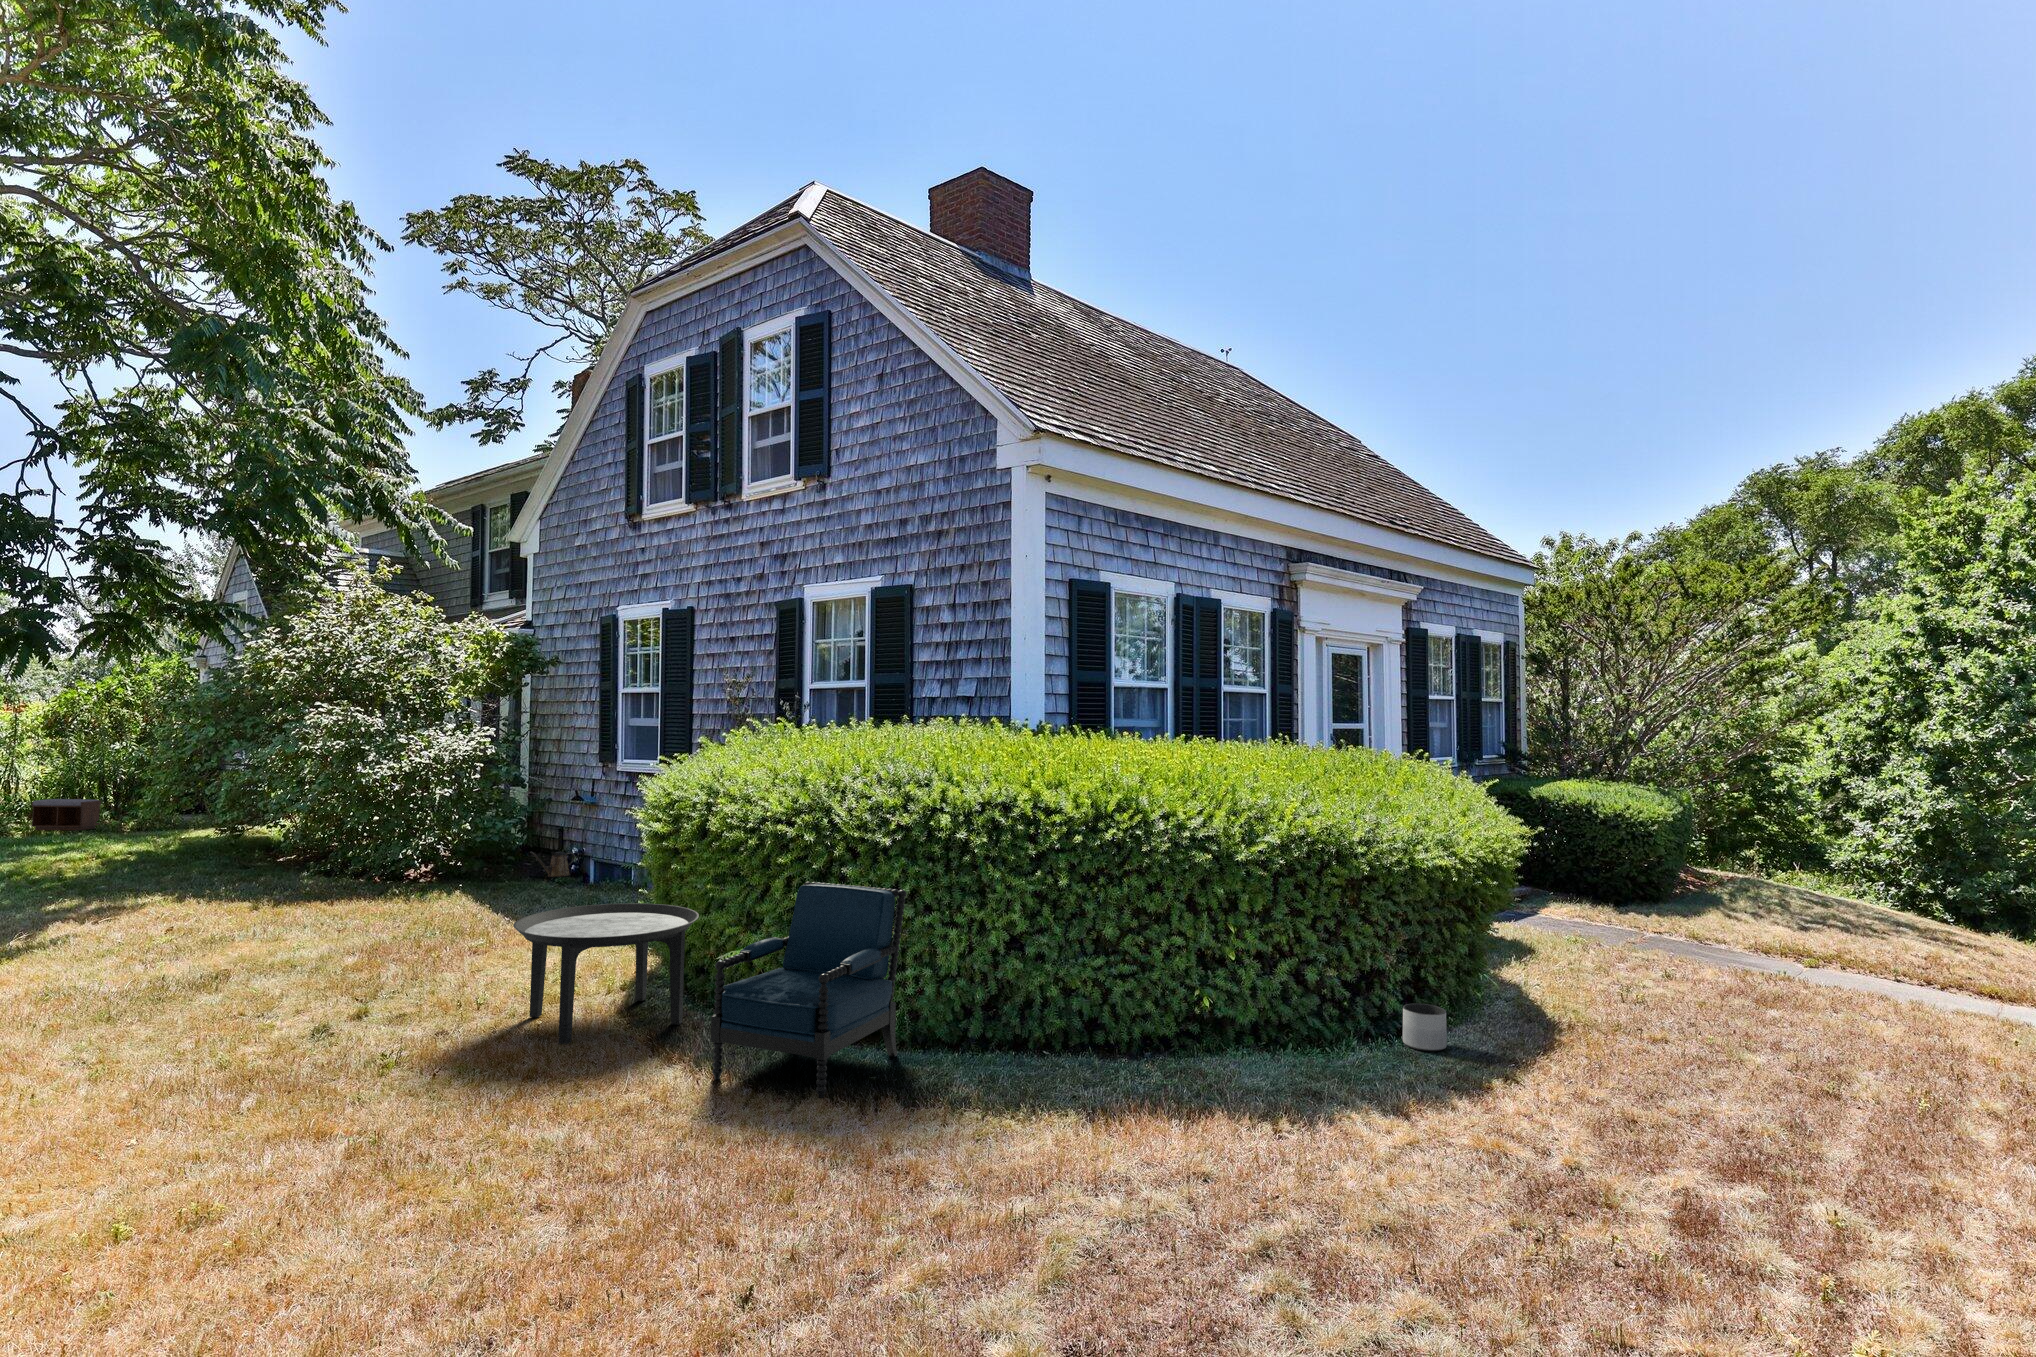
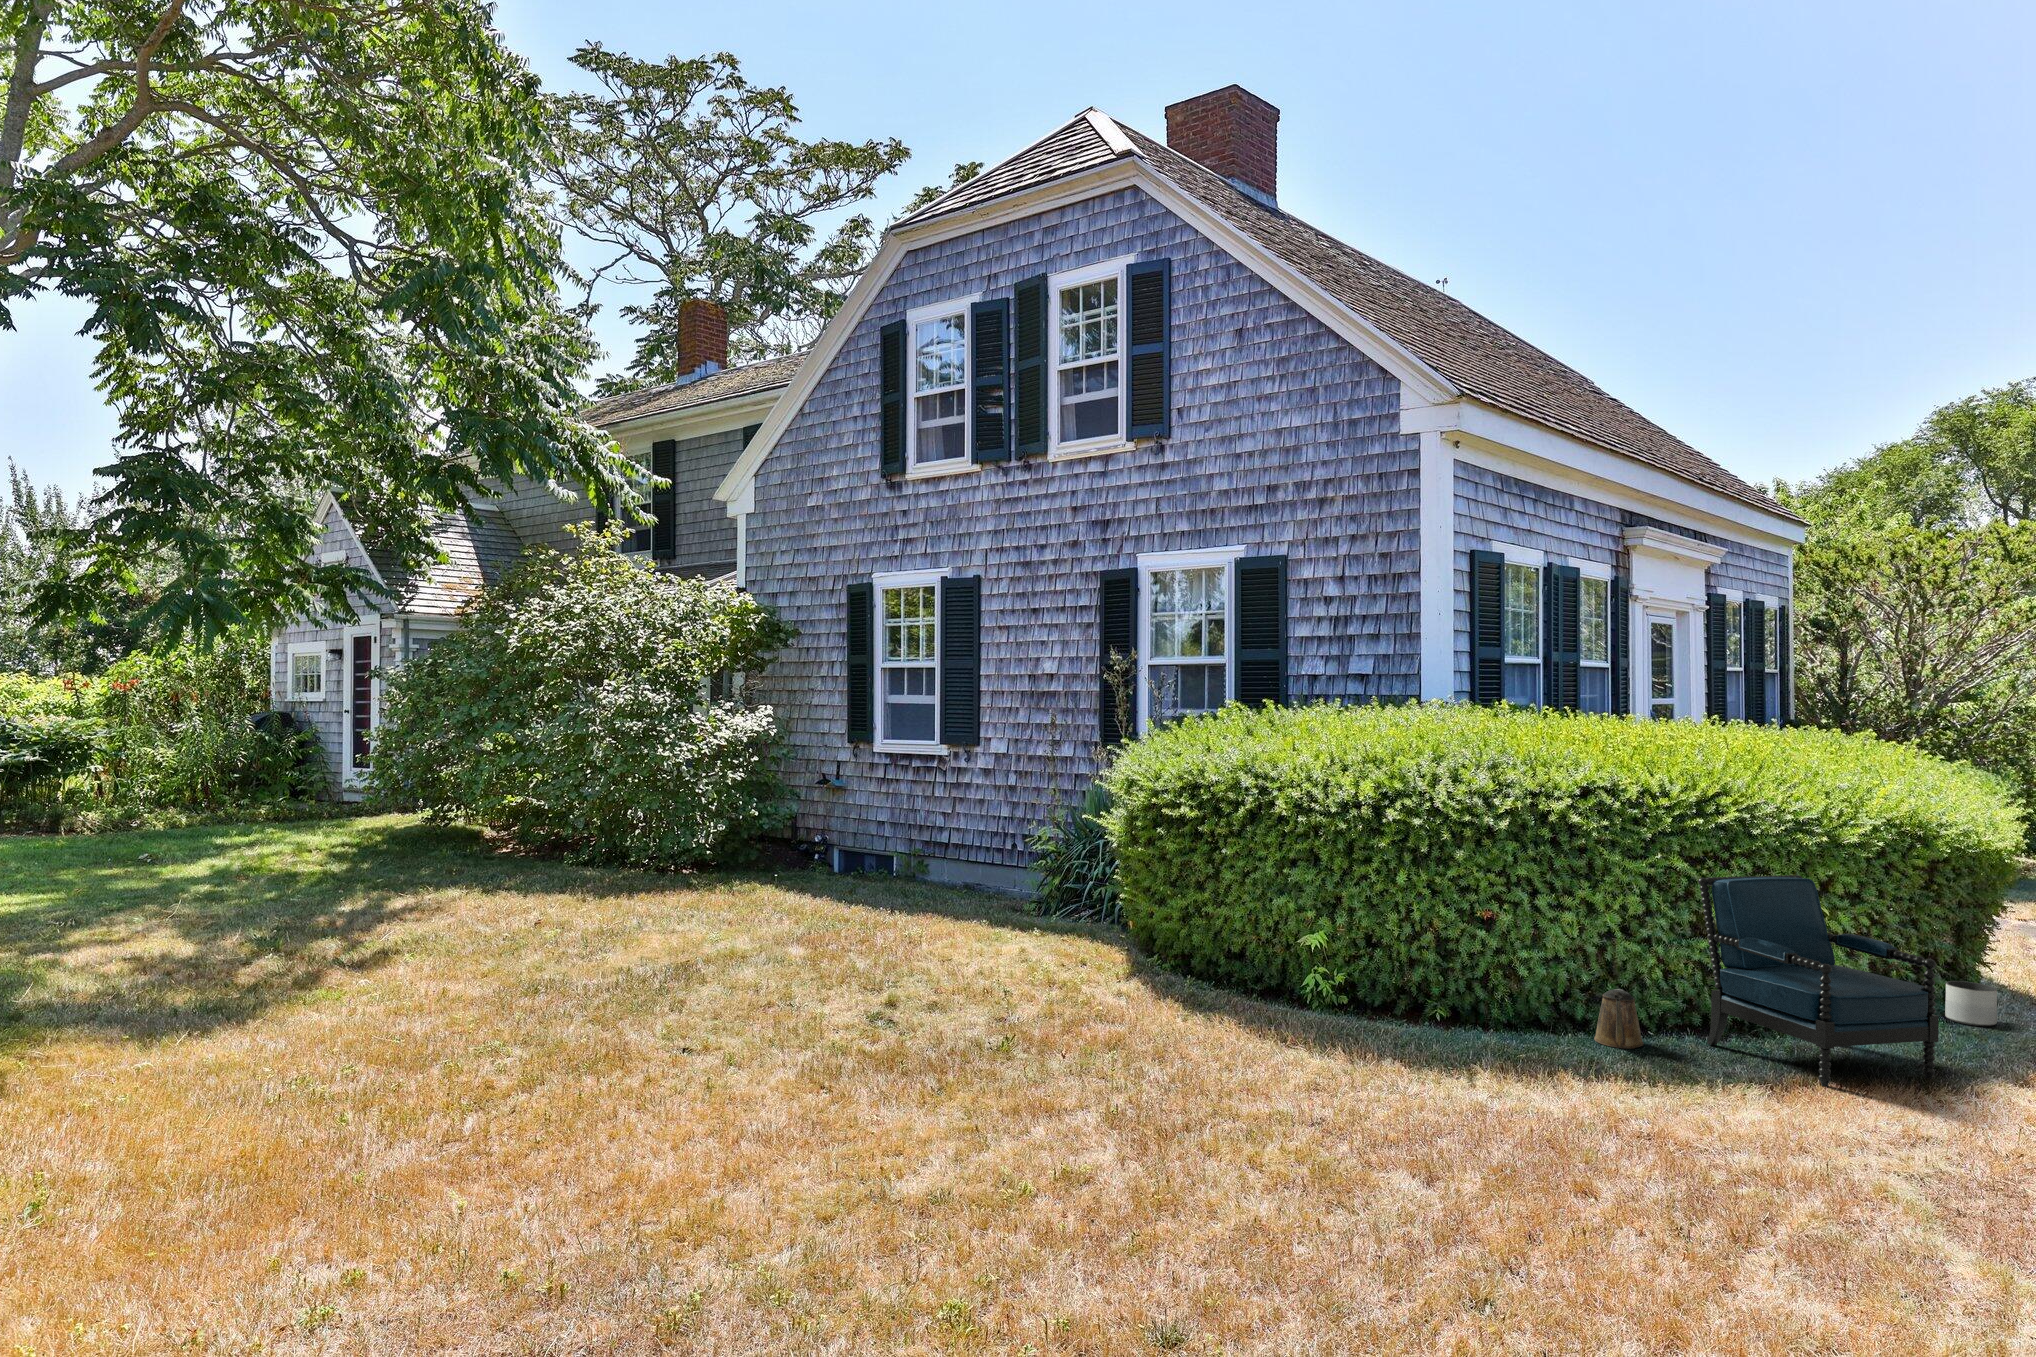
bench: present [31,799,101,830] -> none [141,782,211,816]
watering can: present [530,852,575,877] -> present [1594,989,1644,1049]
chair: present [711,882,906,1098] -> present [1698,875,1939,1087]
round table: present [513,903,699,1044] -> none [1054,887,1226,1024]

